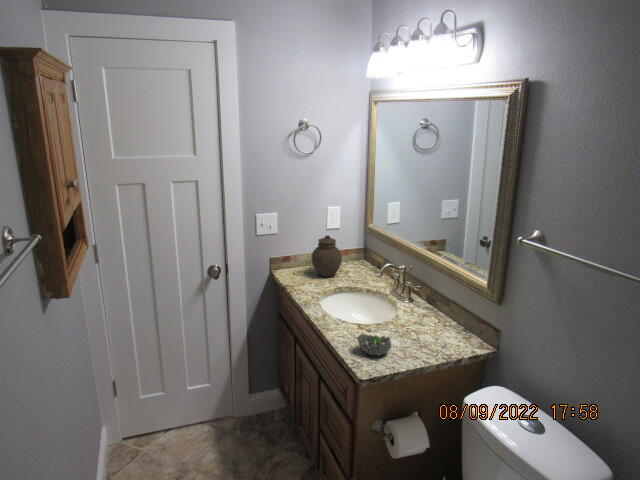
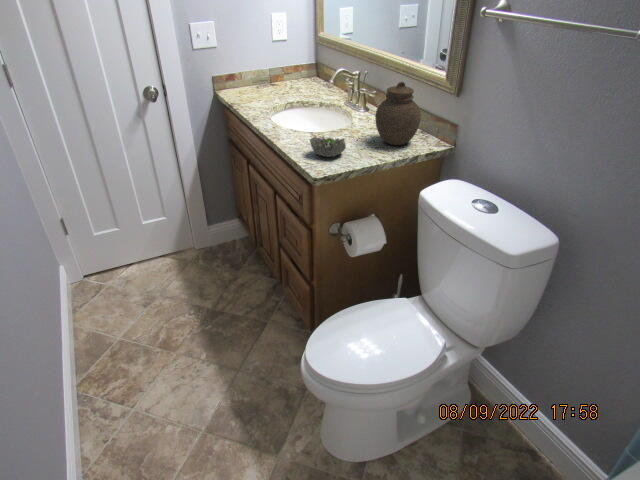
jar: present [312,235,342,276] -> present [375,82,421,145]

